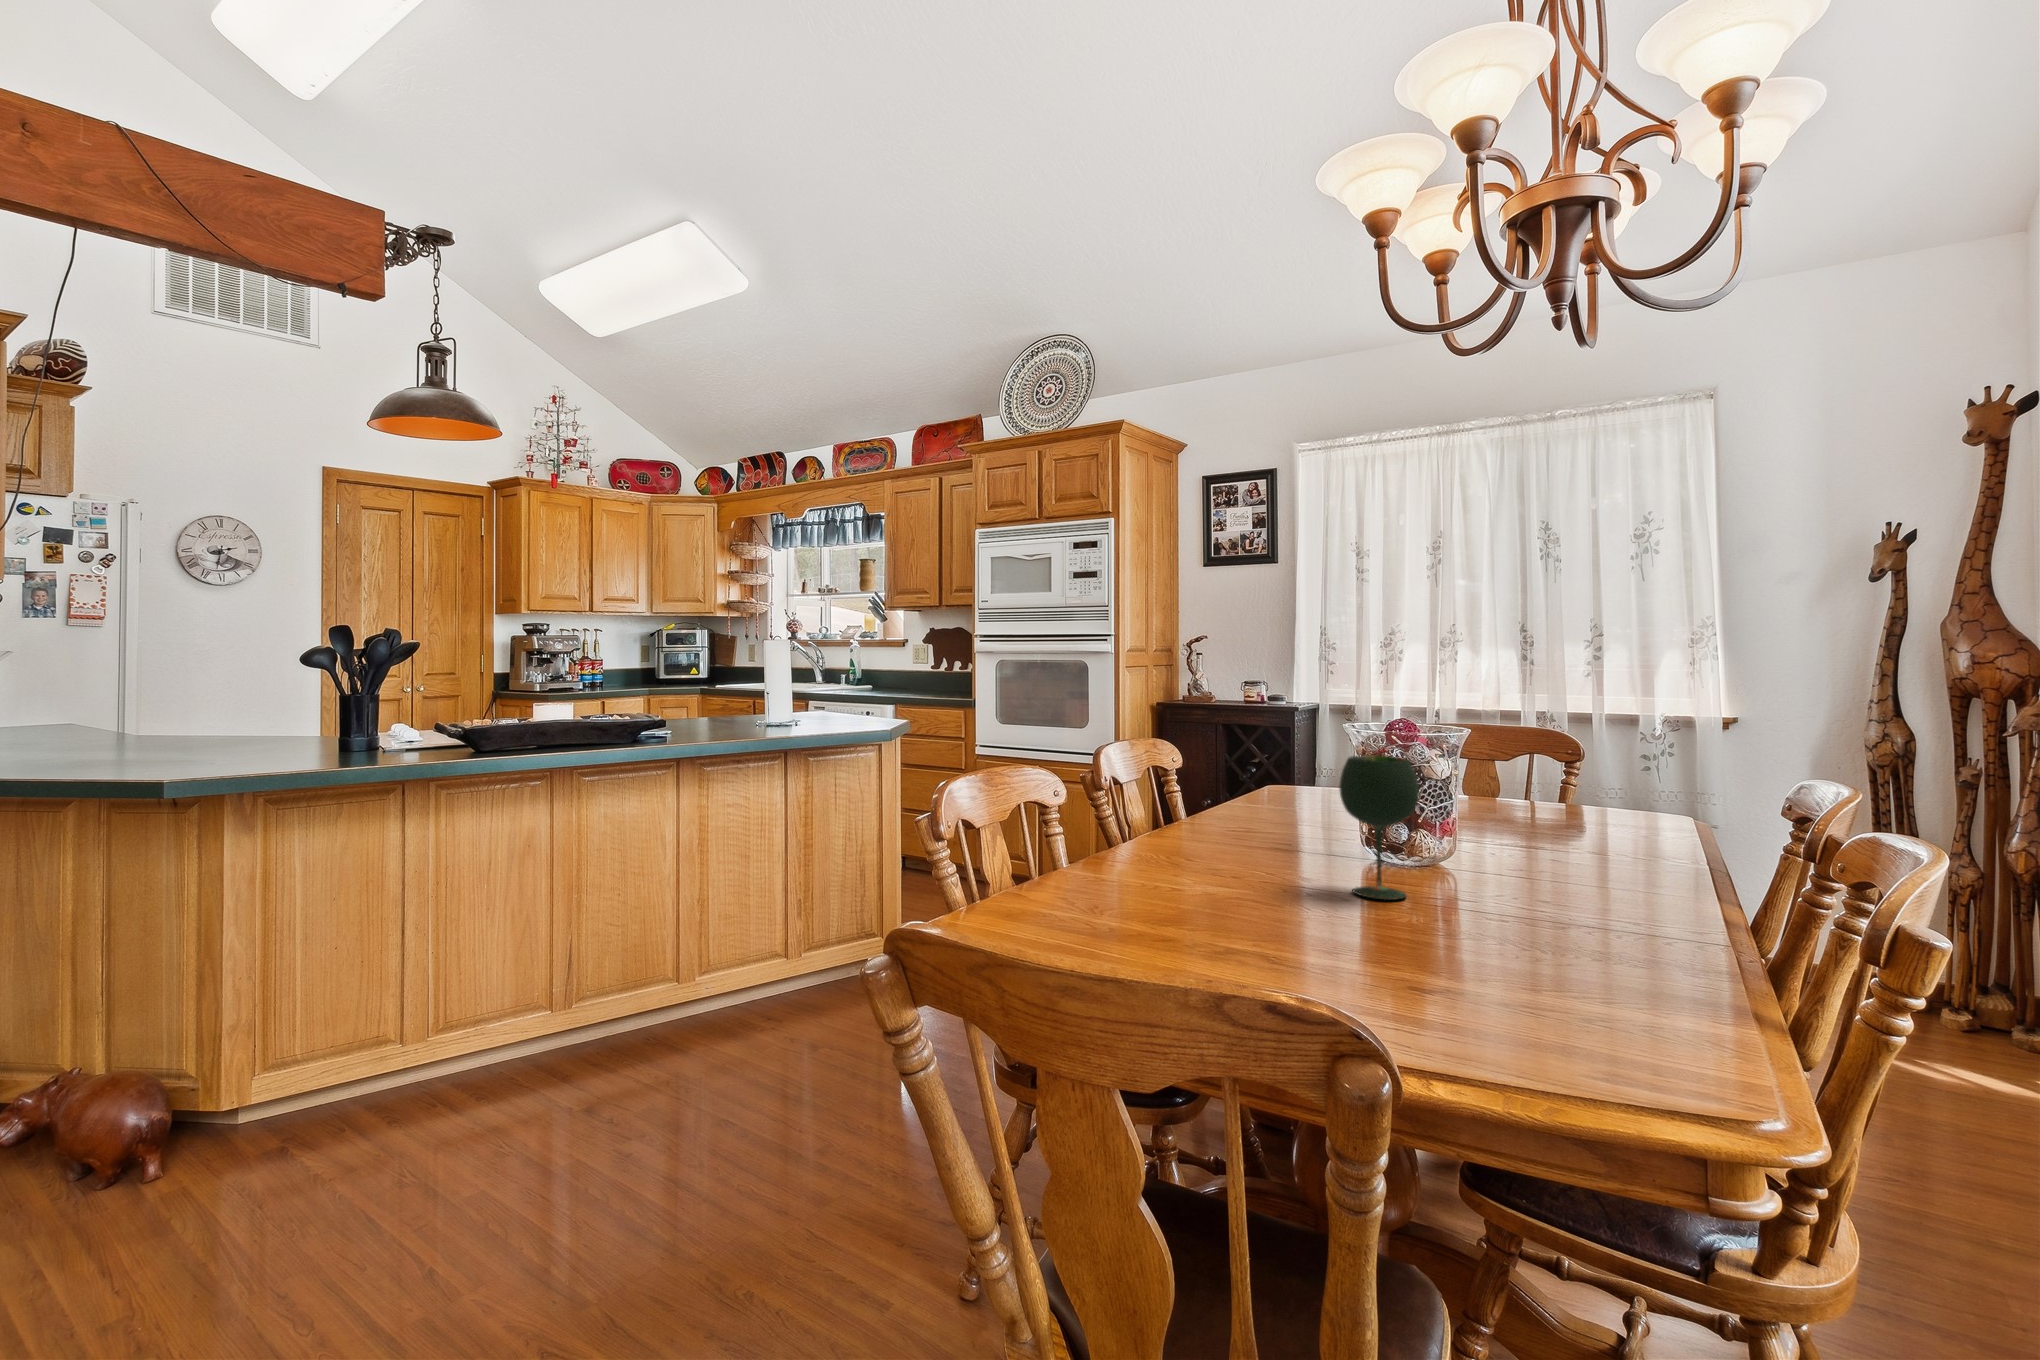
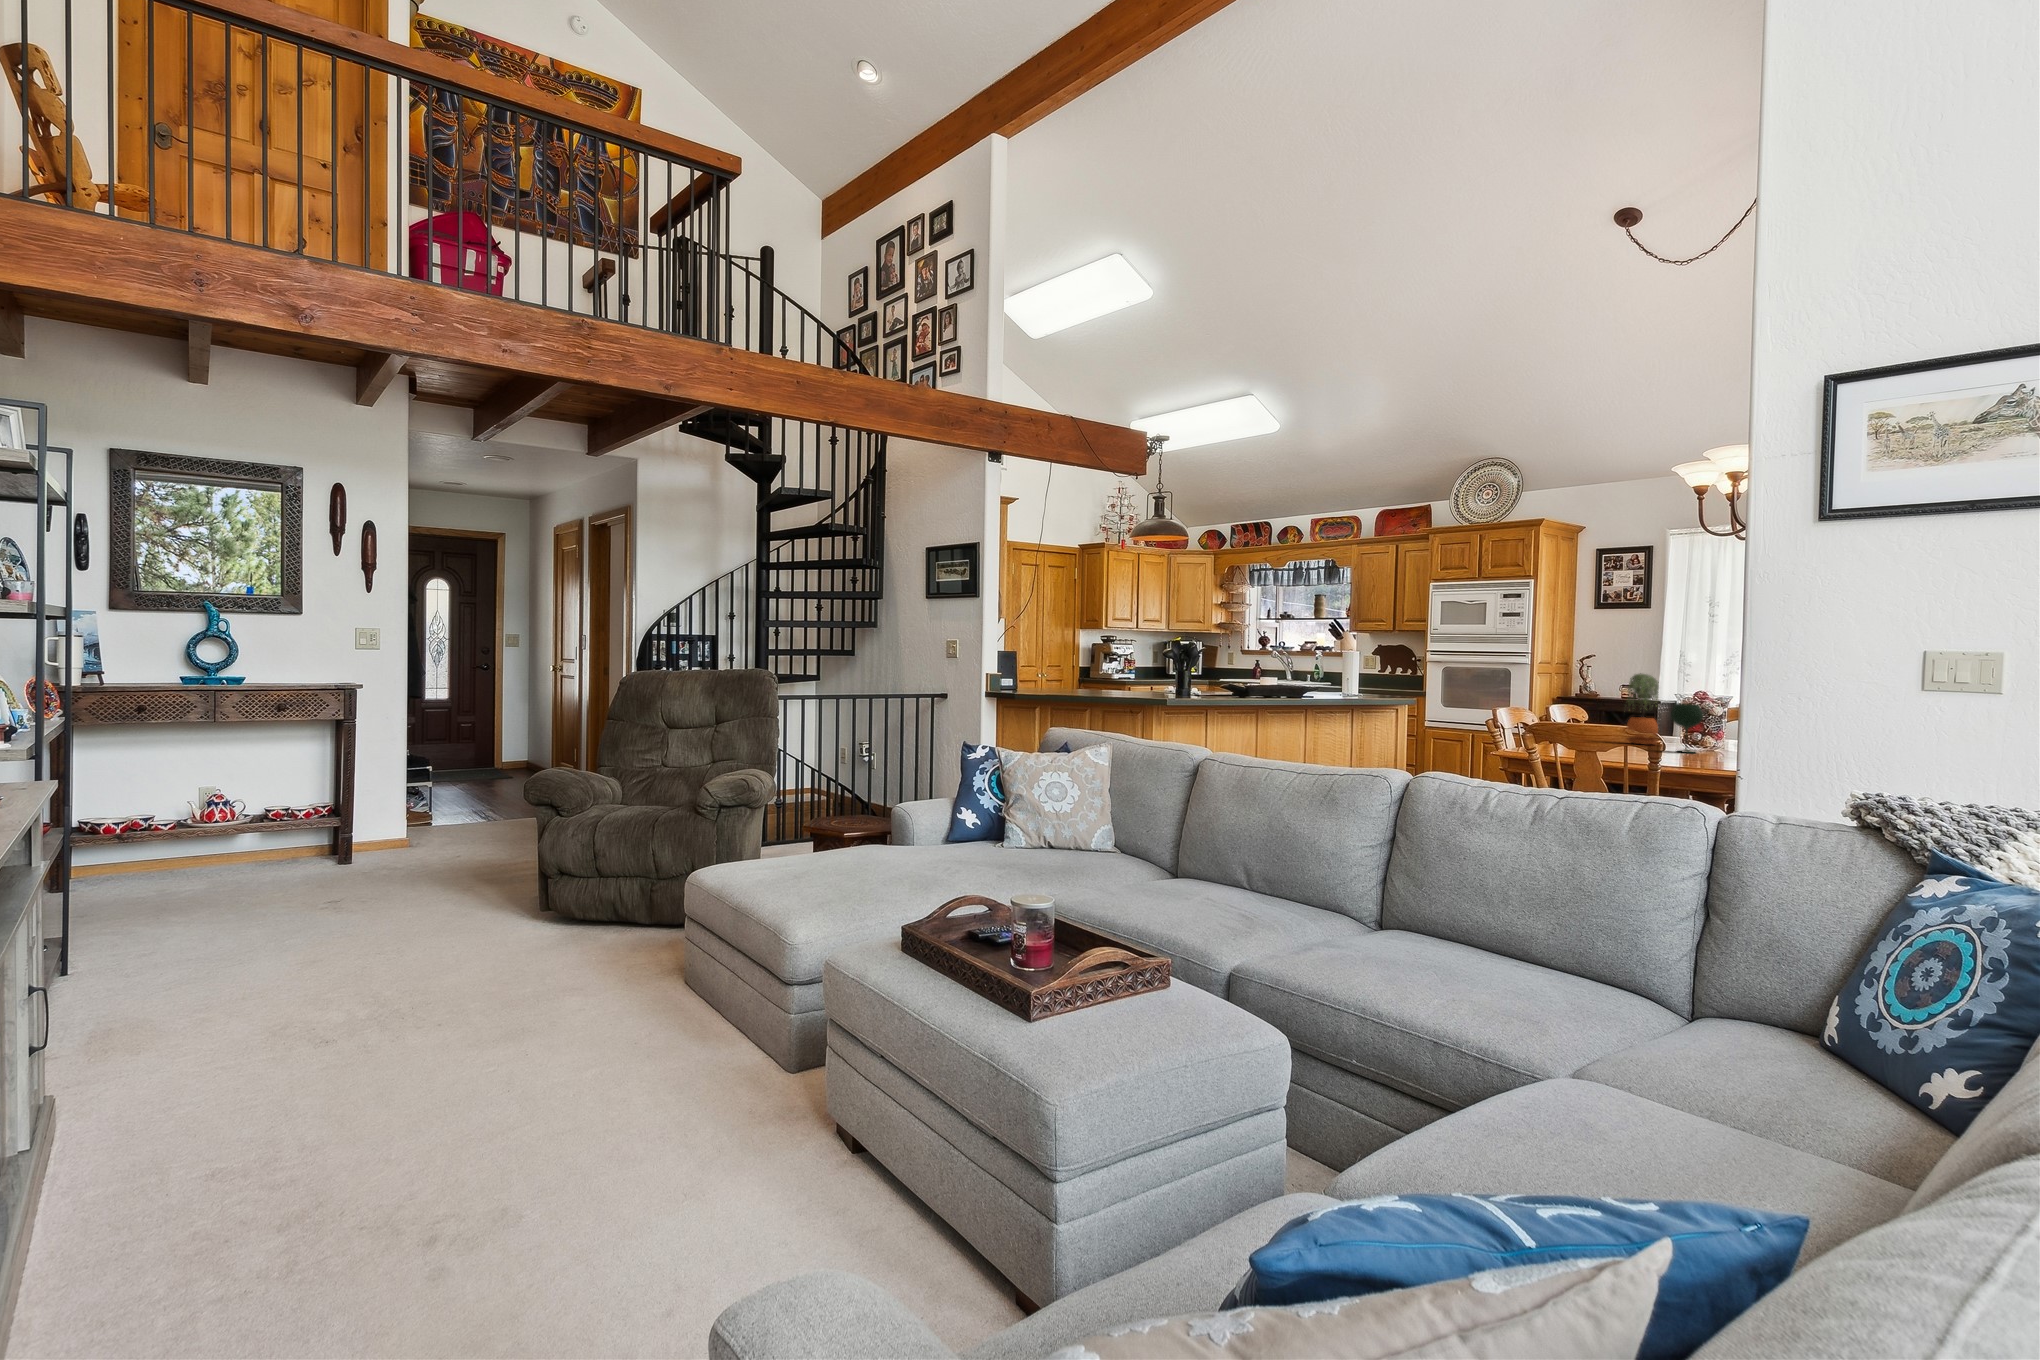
potted plant: none [1231,671,1307,846] -> present [1625,673,1659,745]

